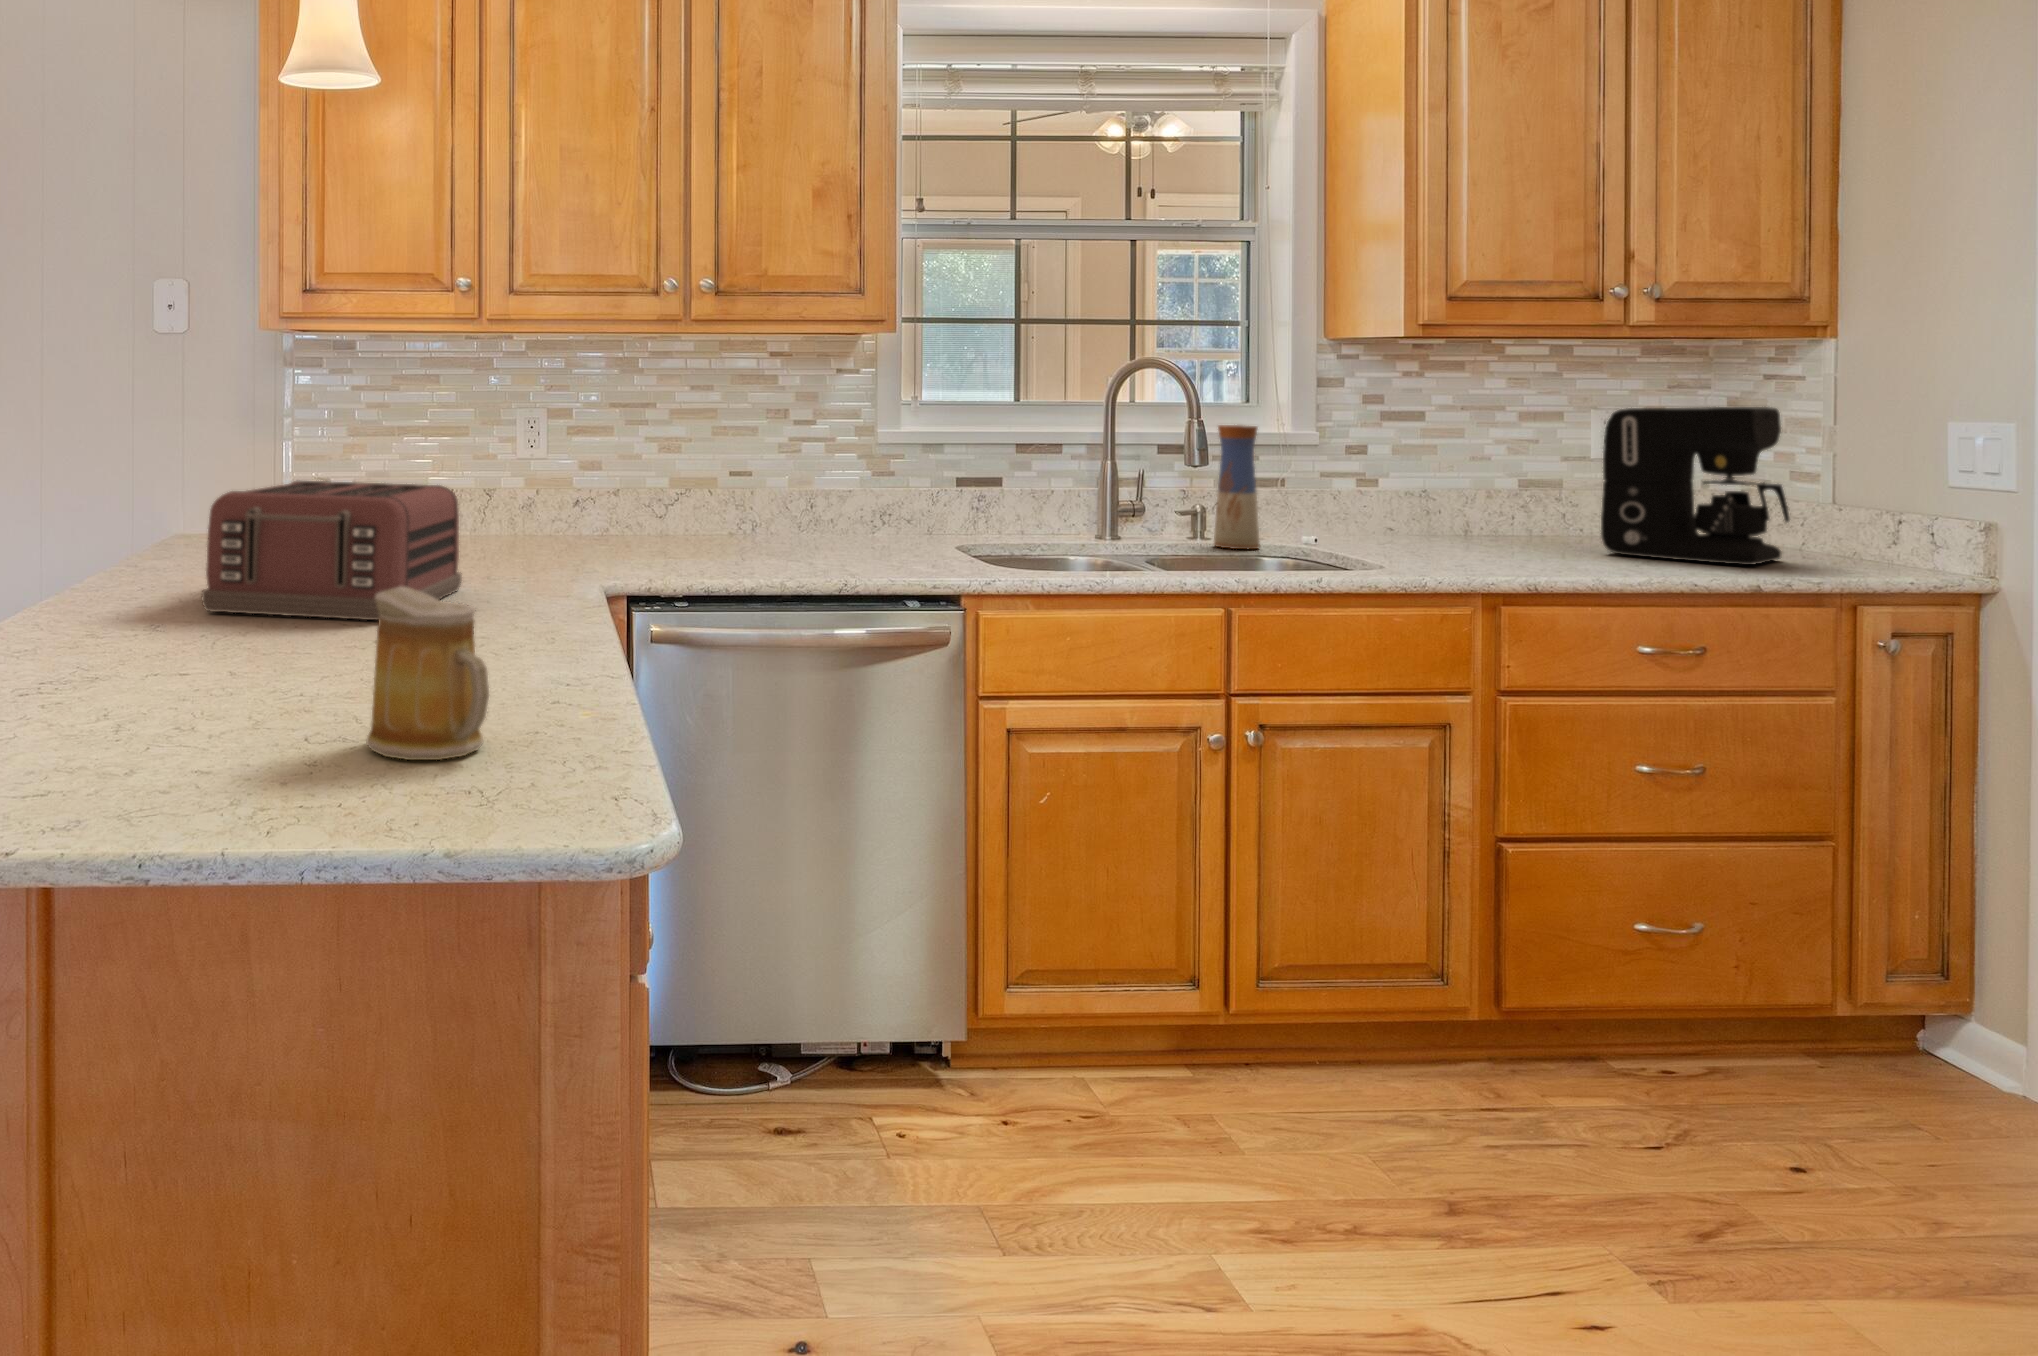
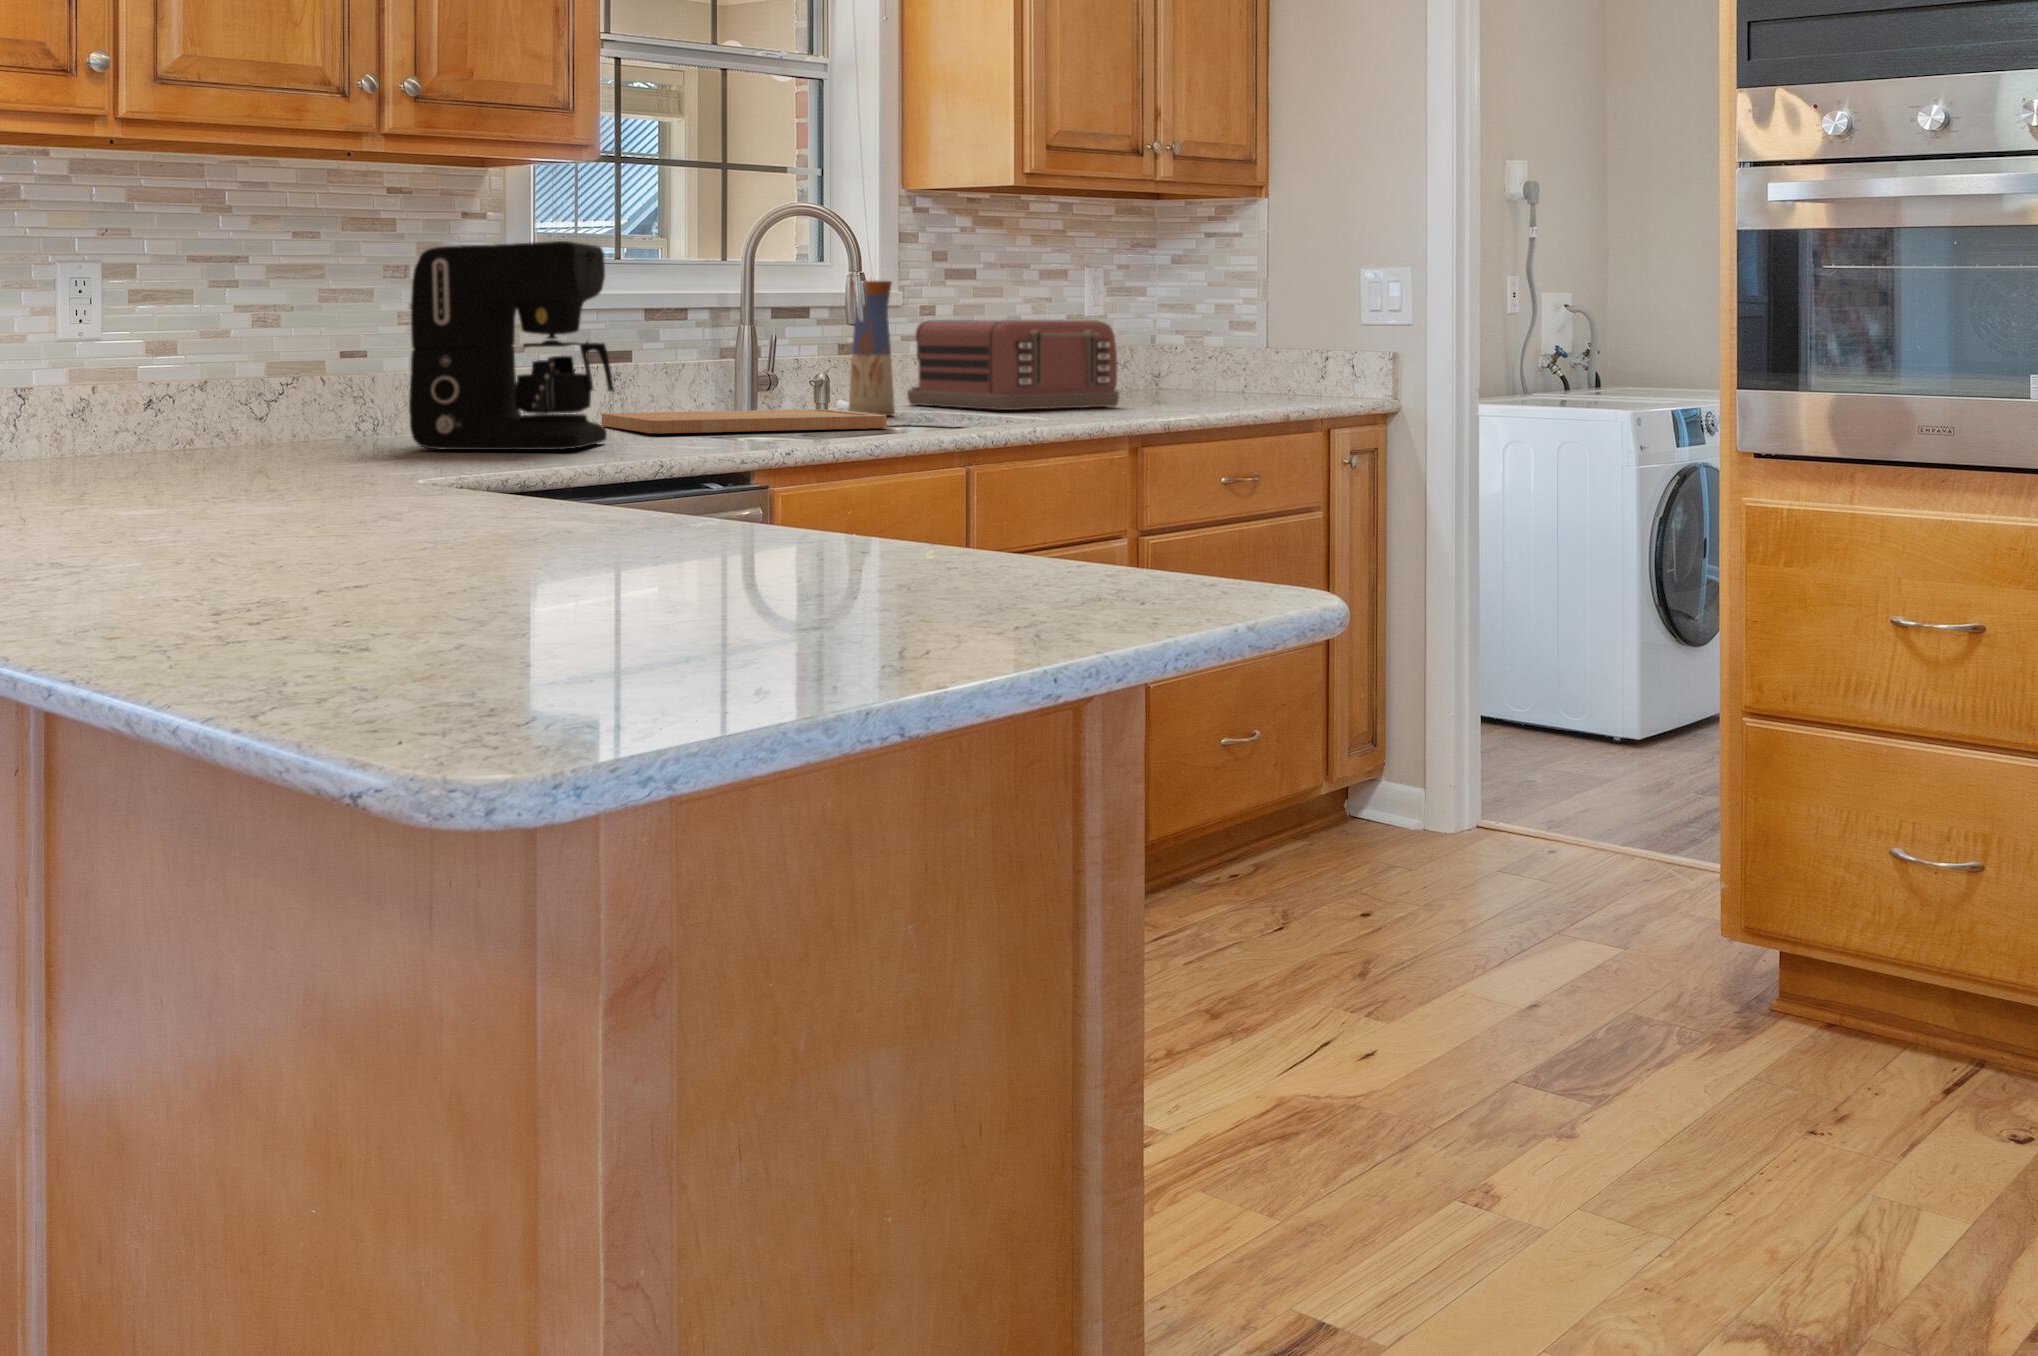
coffee maker: present [1601,407,1790,565] -> present [409,241,613,450]
toaster: present [202,481,462,620] -> present [907,320,1119,410]
cutting board: none [945,528,1174,563] -> present [602,409,887,433]
mug: present [366,587,489,760] -> none [962,394,1134,599]

